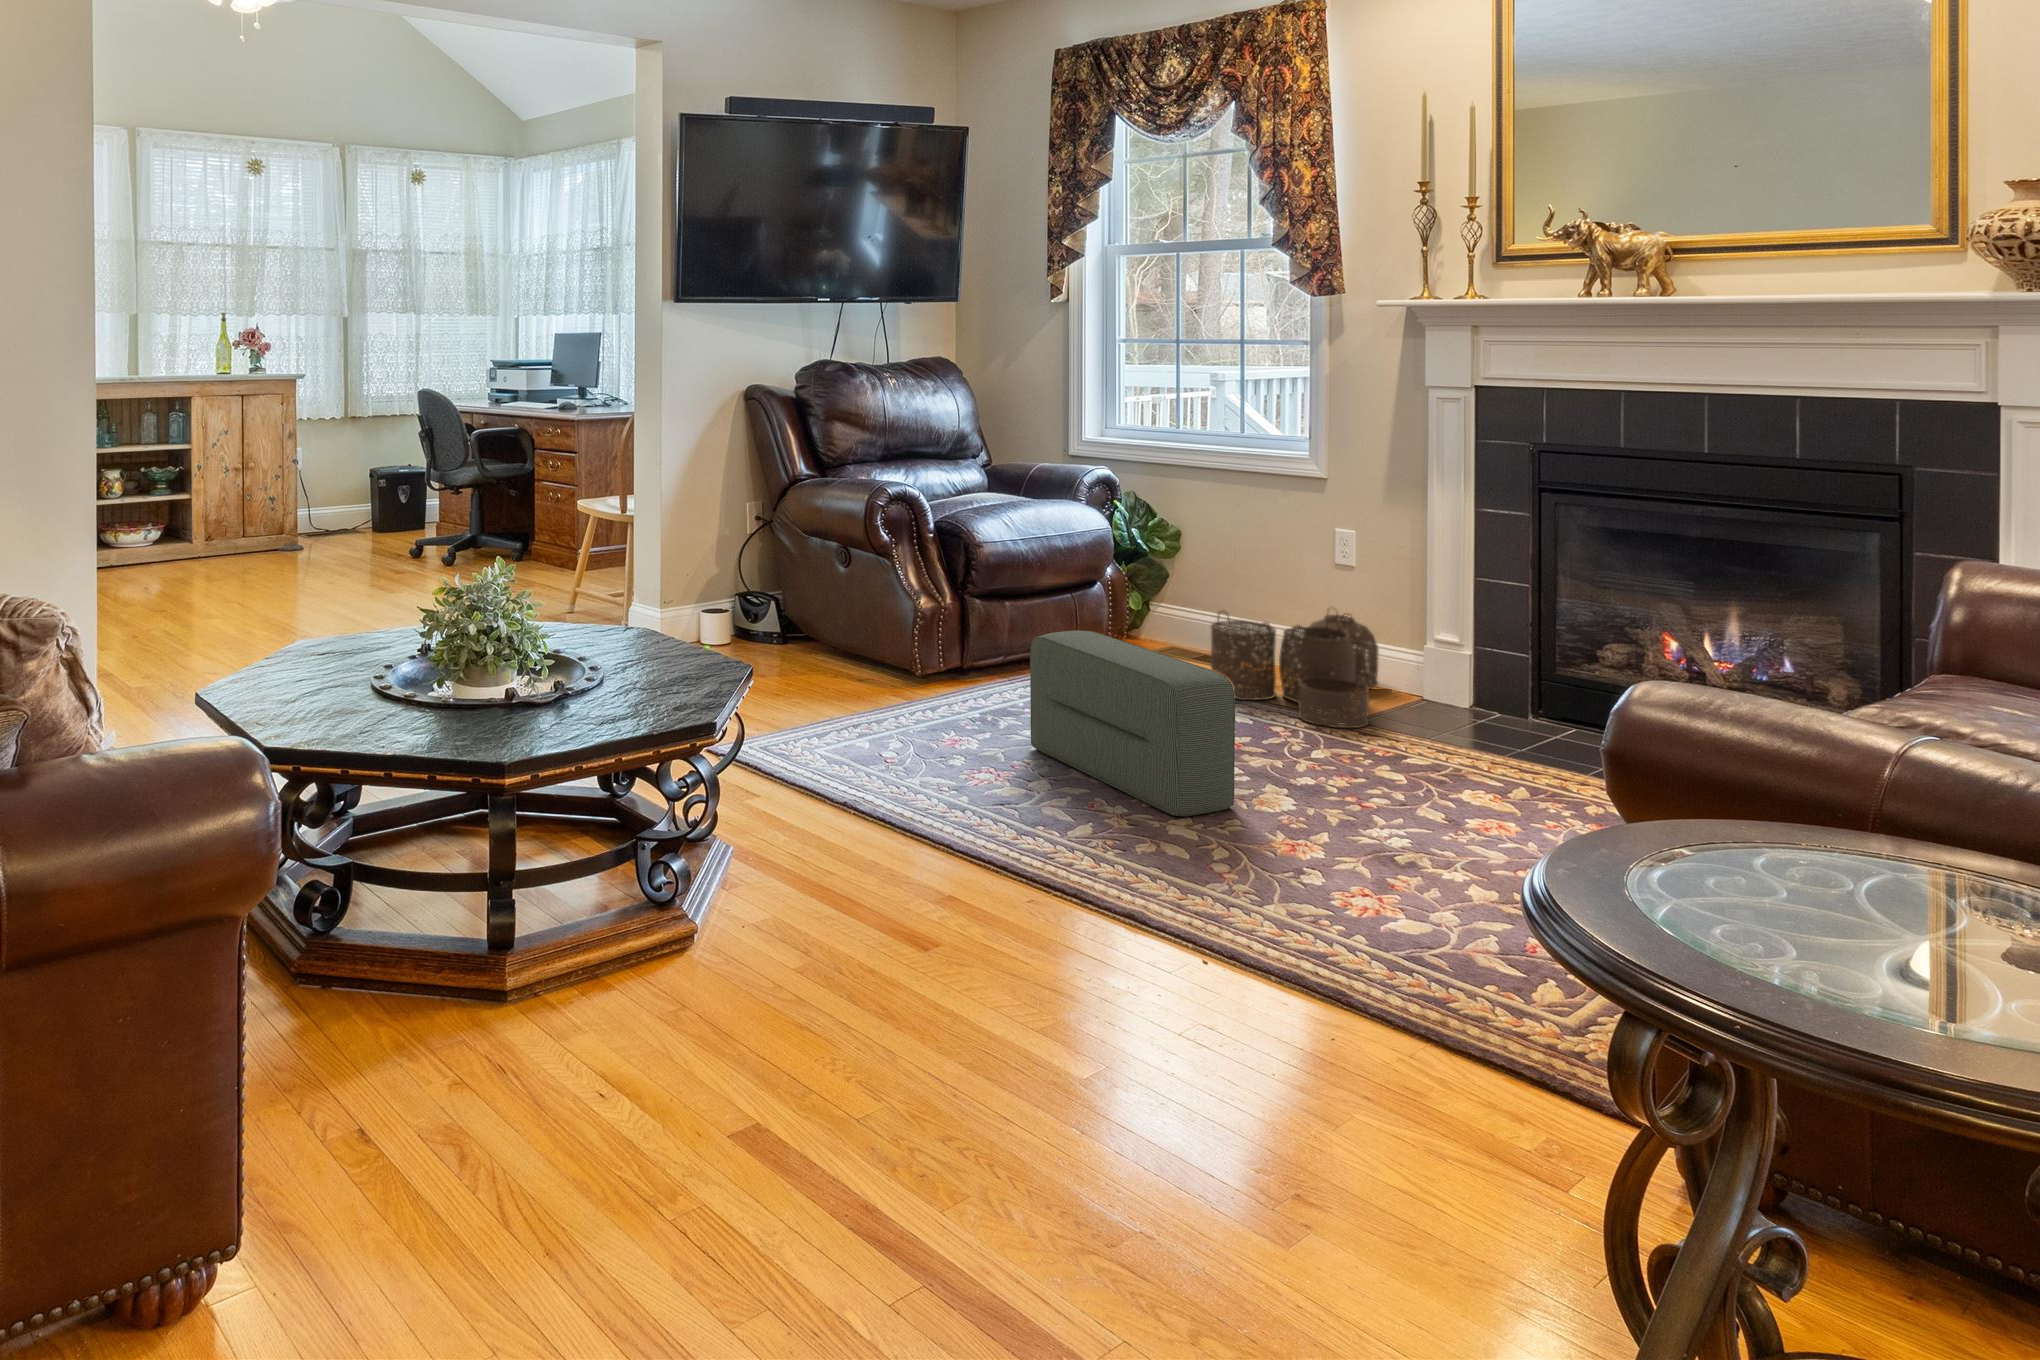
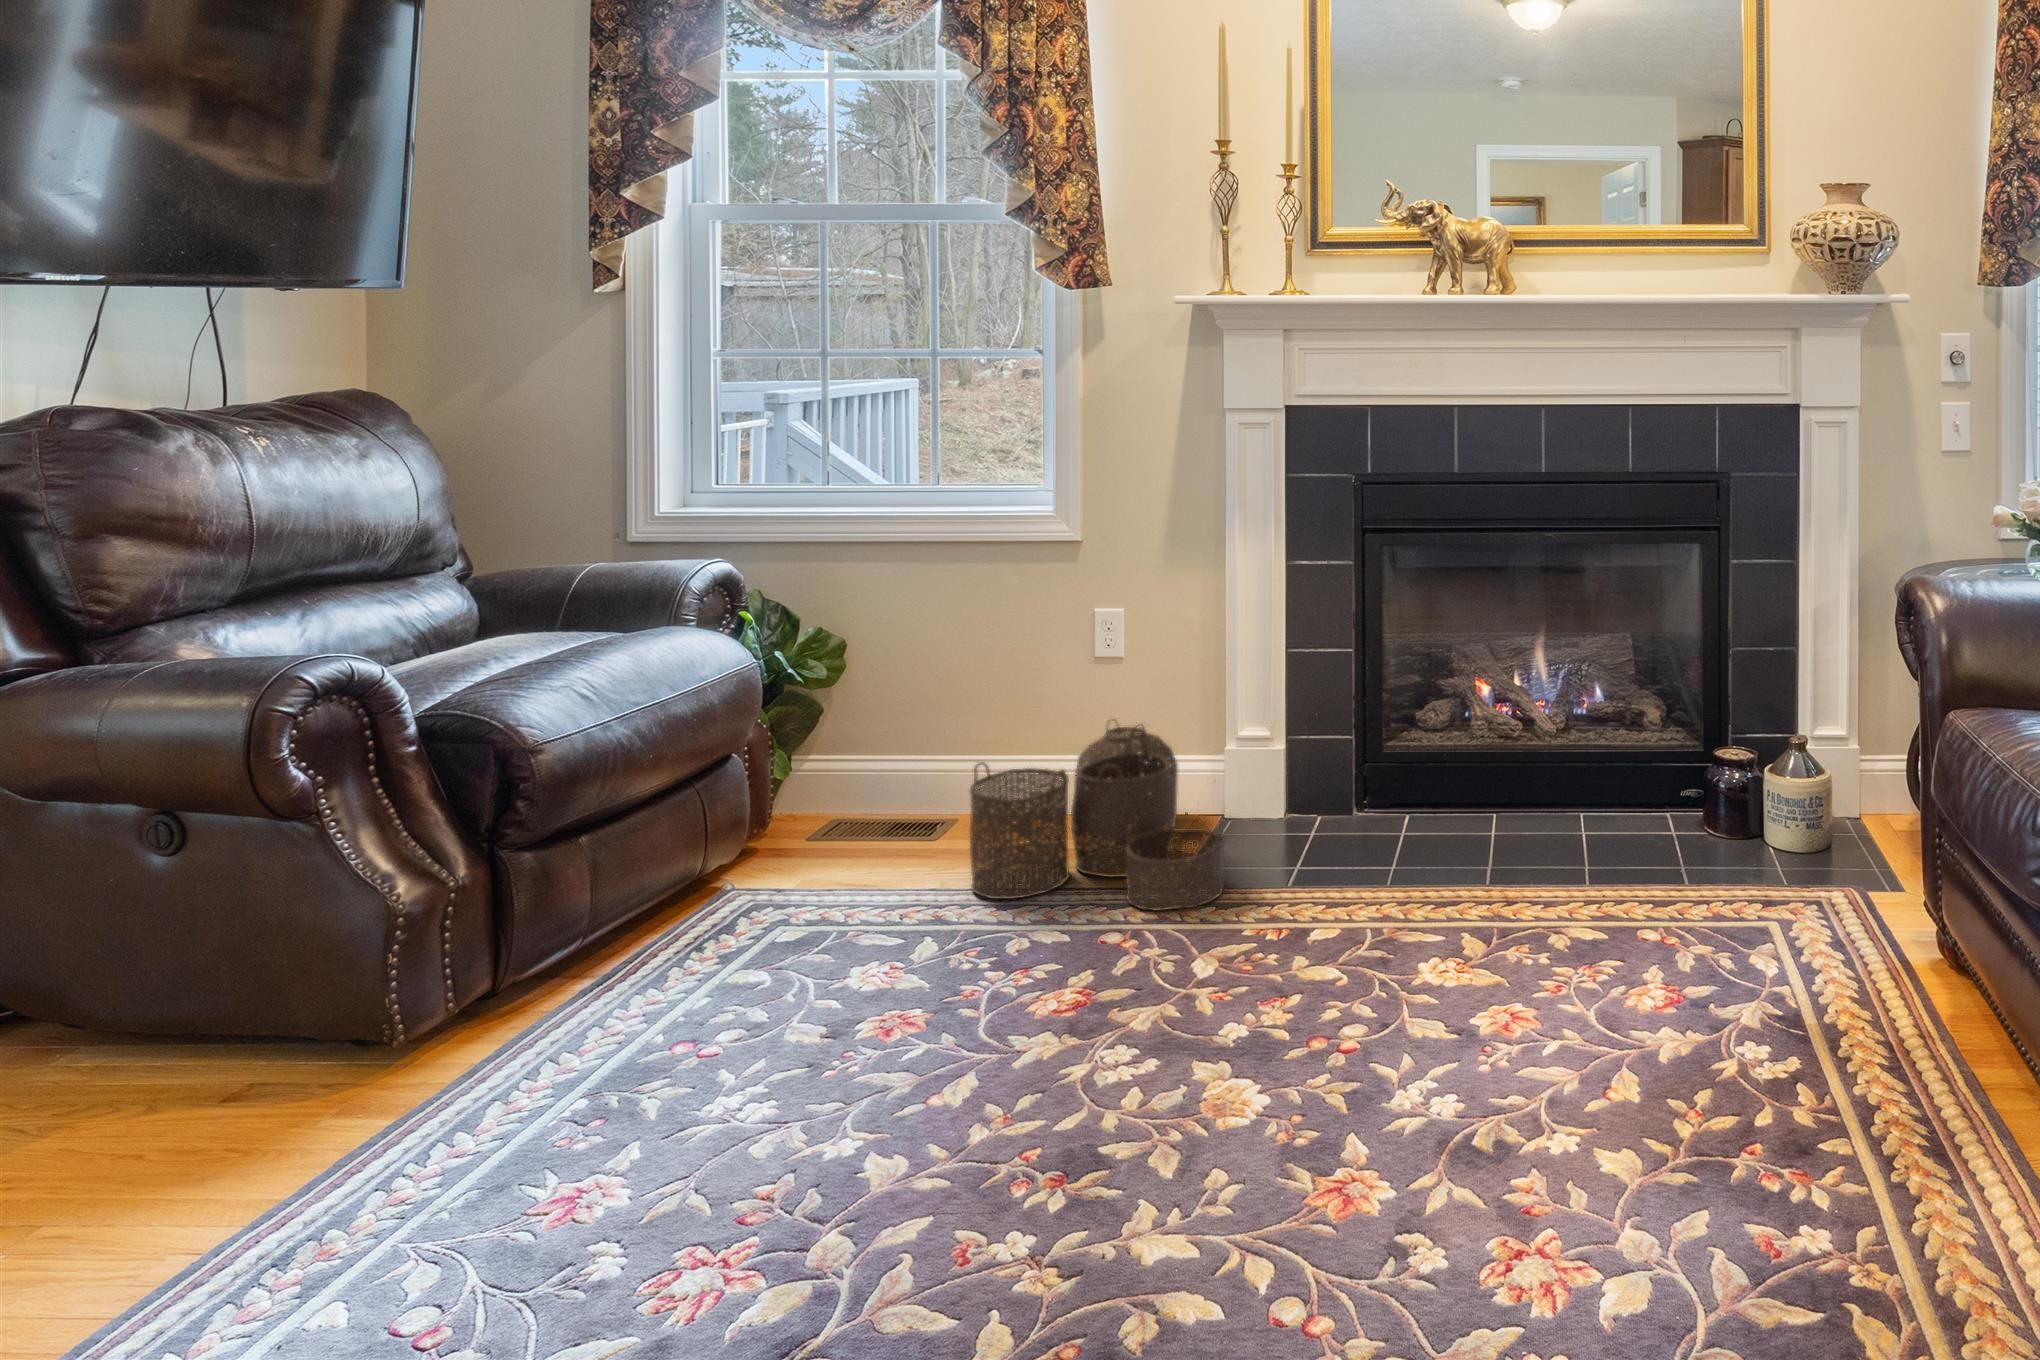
pouf: present [1030,631,1235,816] -> none [744,886,1199,1217]

